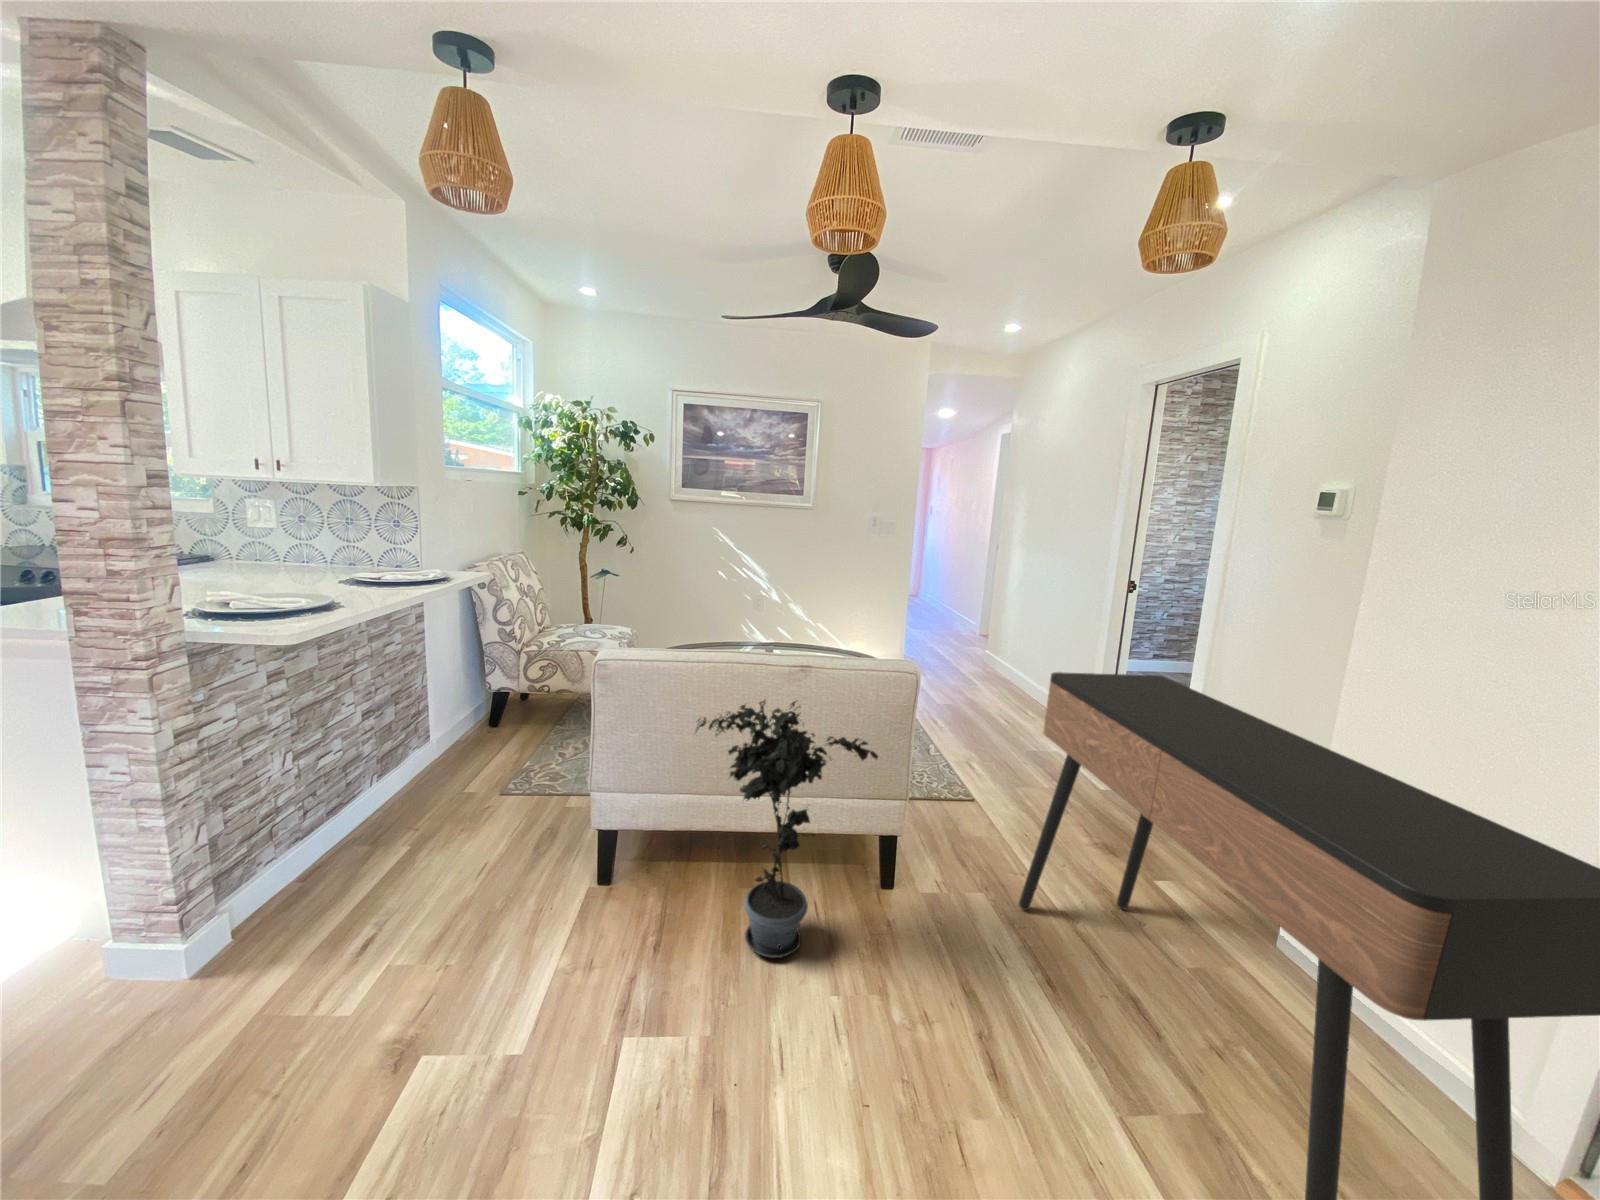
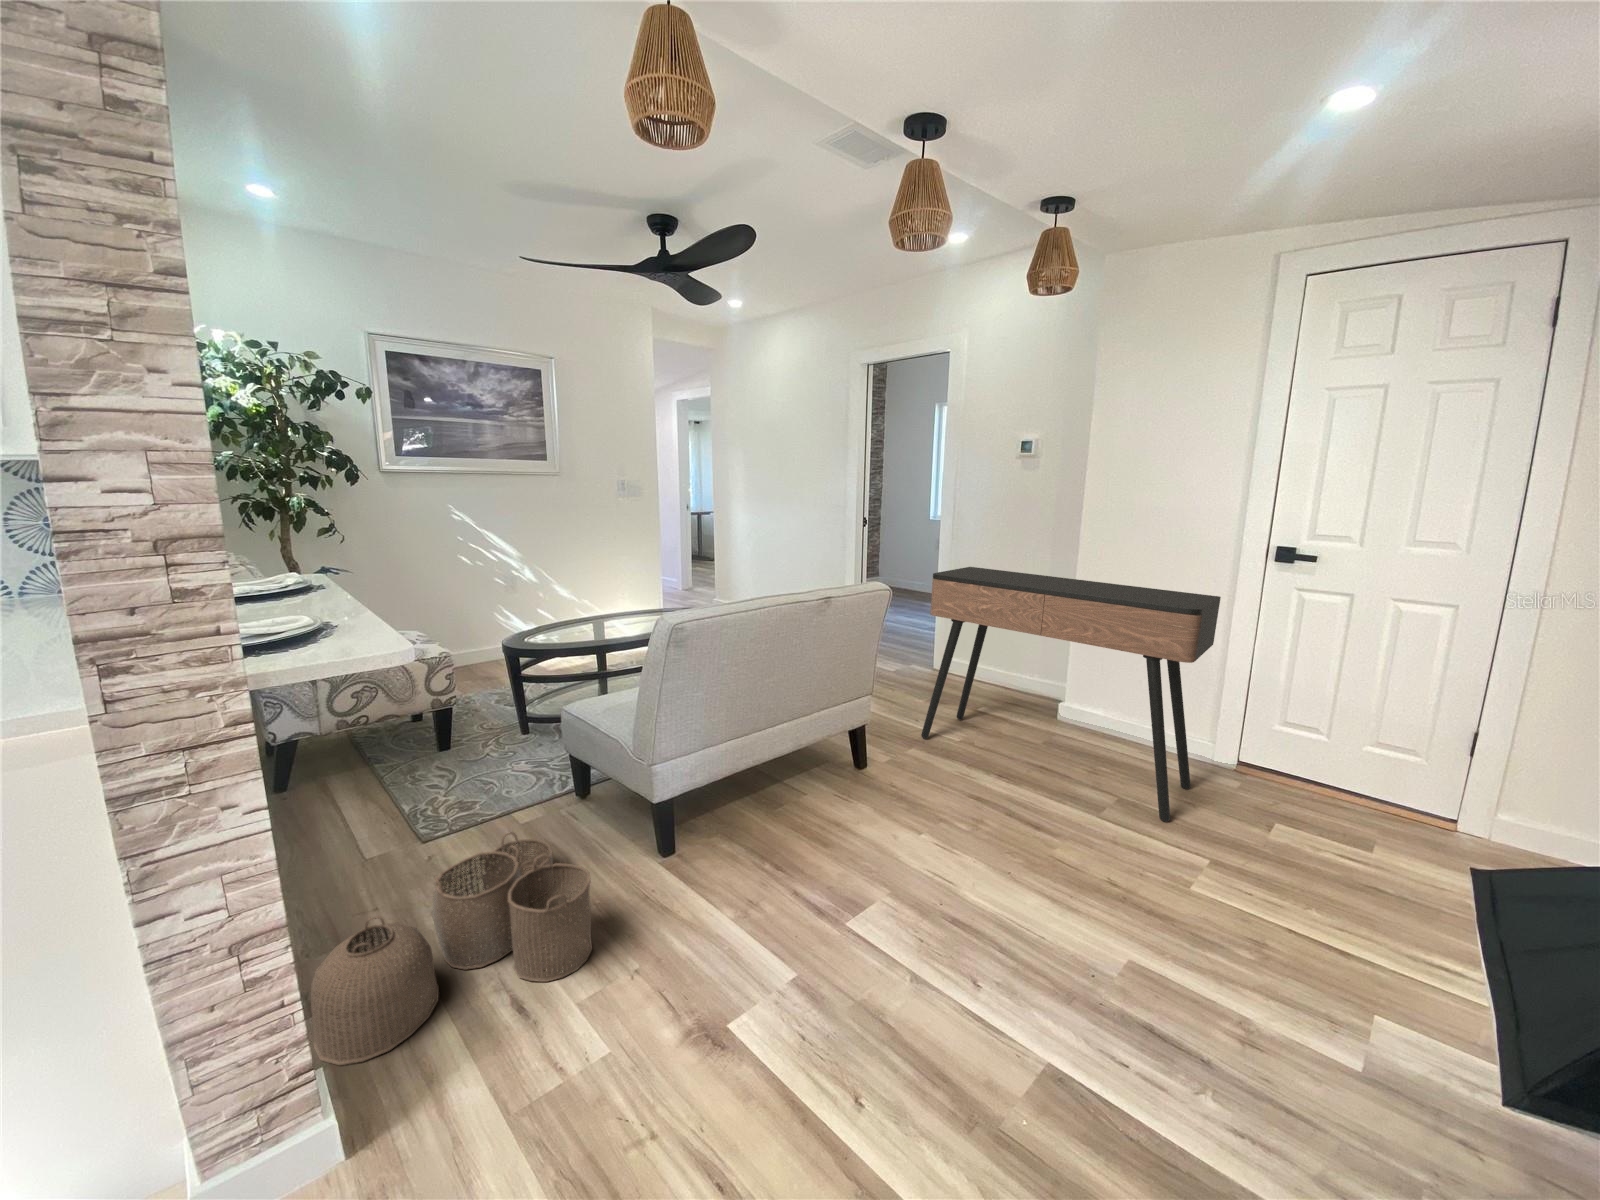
potted plant: present [696,699,878,958] -> none [778,614,903,824]
woven basket: none [266,810,520,949] -> present [311,832,592,1065]

